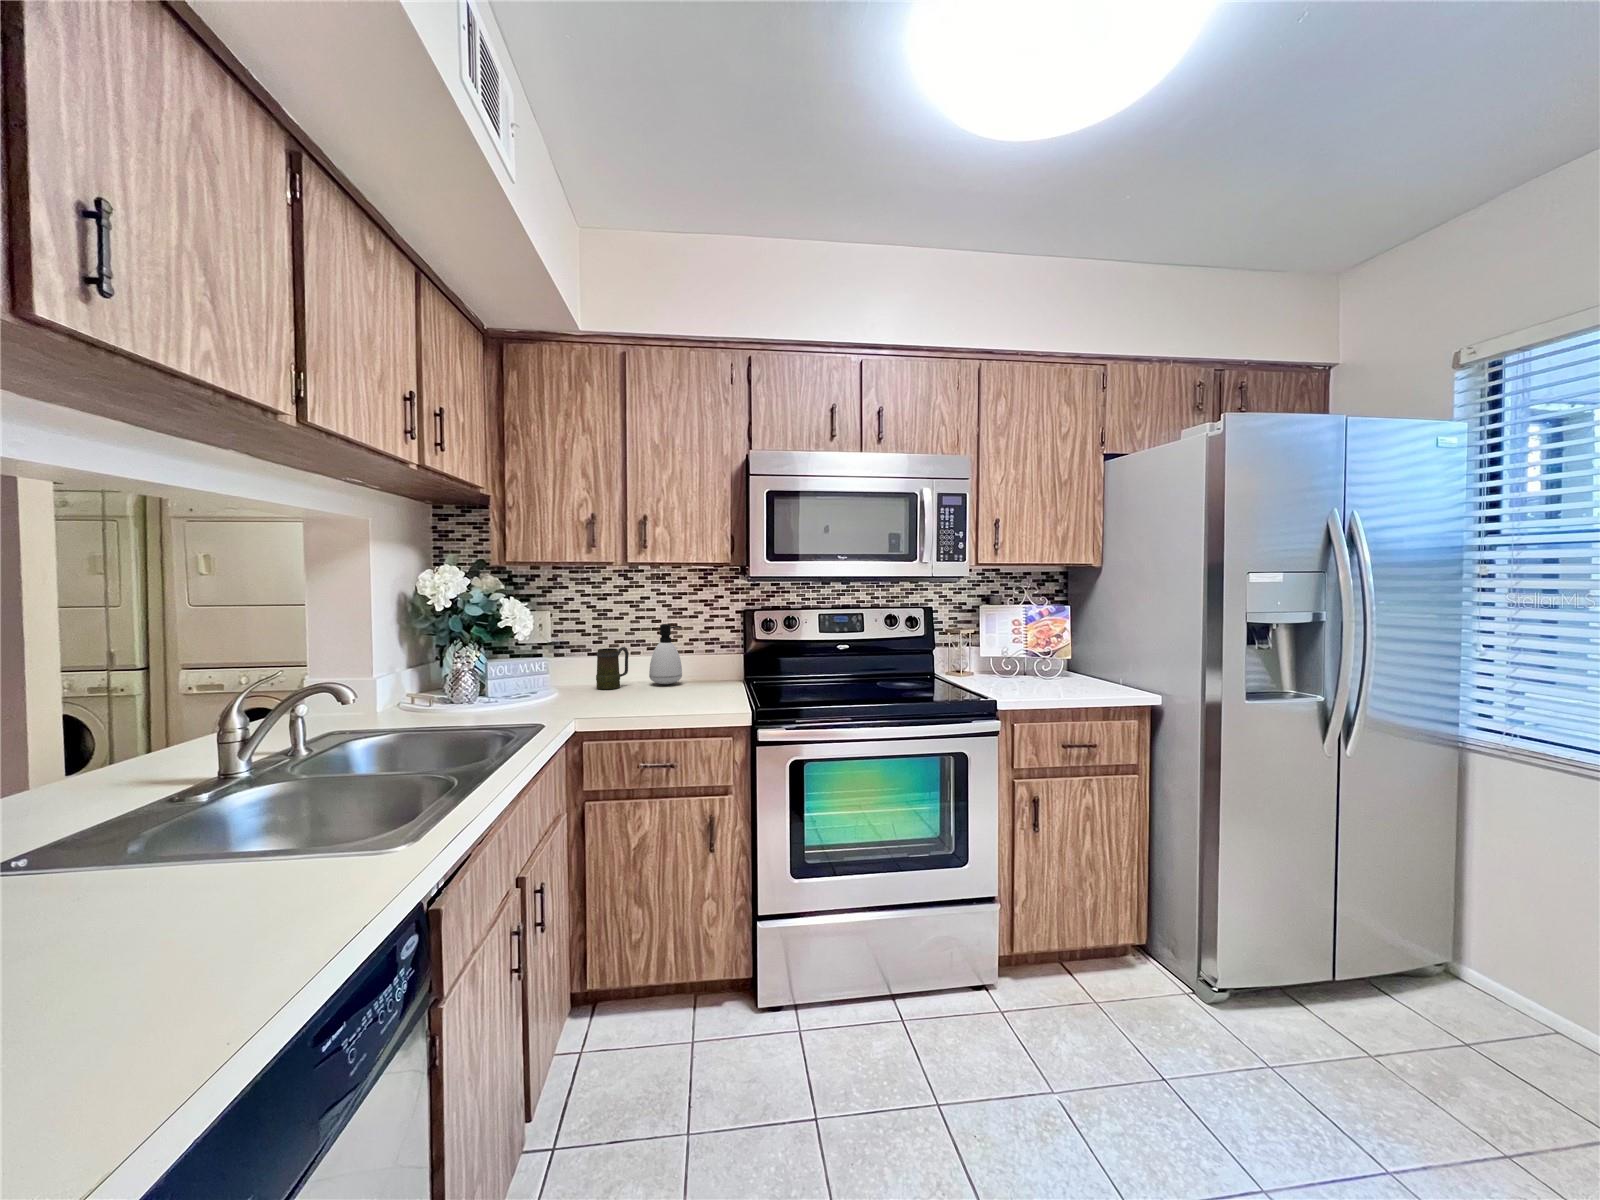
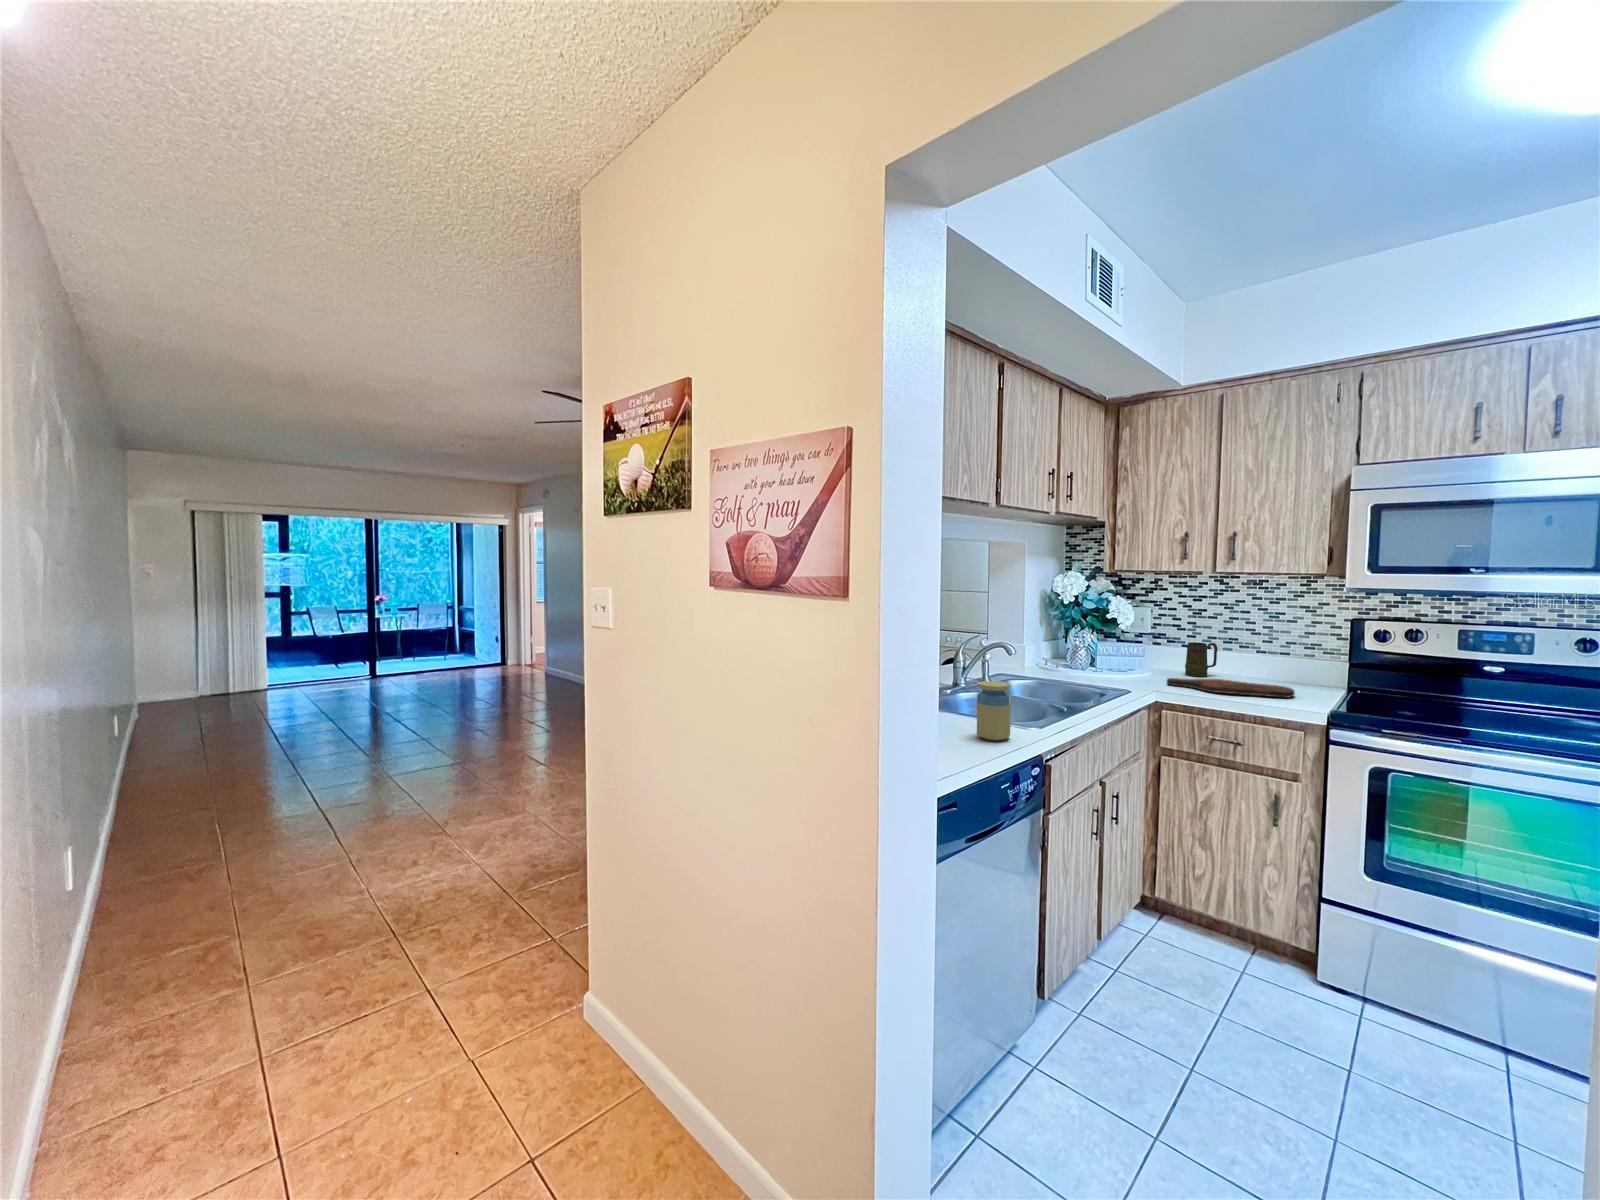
soap dispenser: present [649,624,682,684] -> none [1238,626,1275,680]
cutting board: none [583,688,714,707] -> present [1167,678,1295,698]
jar: none [245,774,345,925] -> present [977,681,1011,741]

